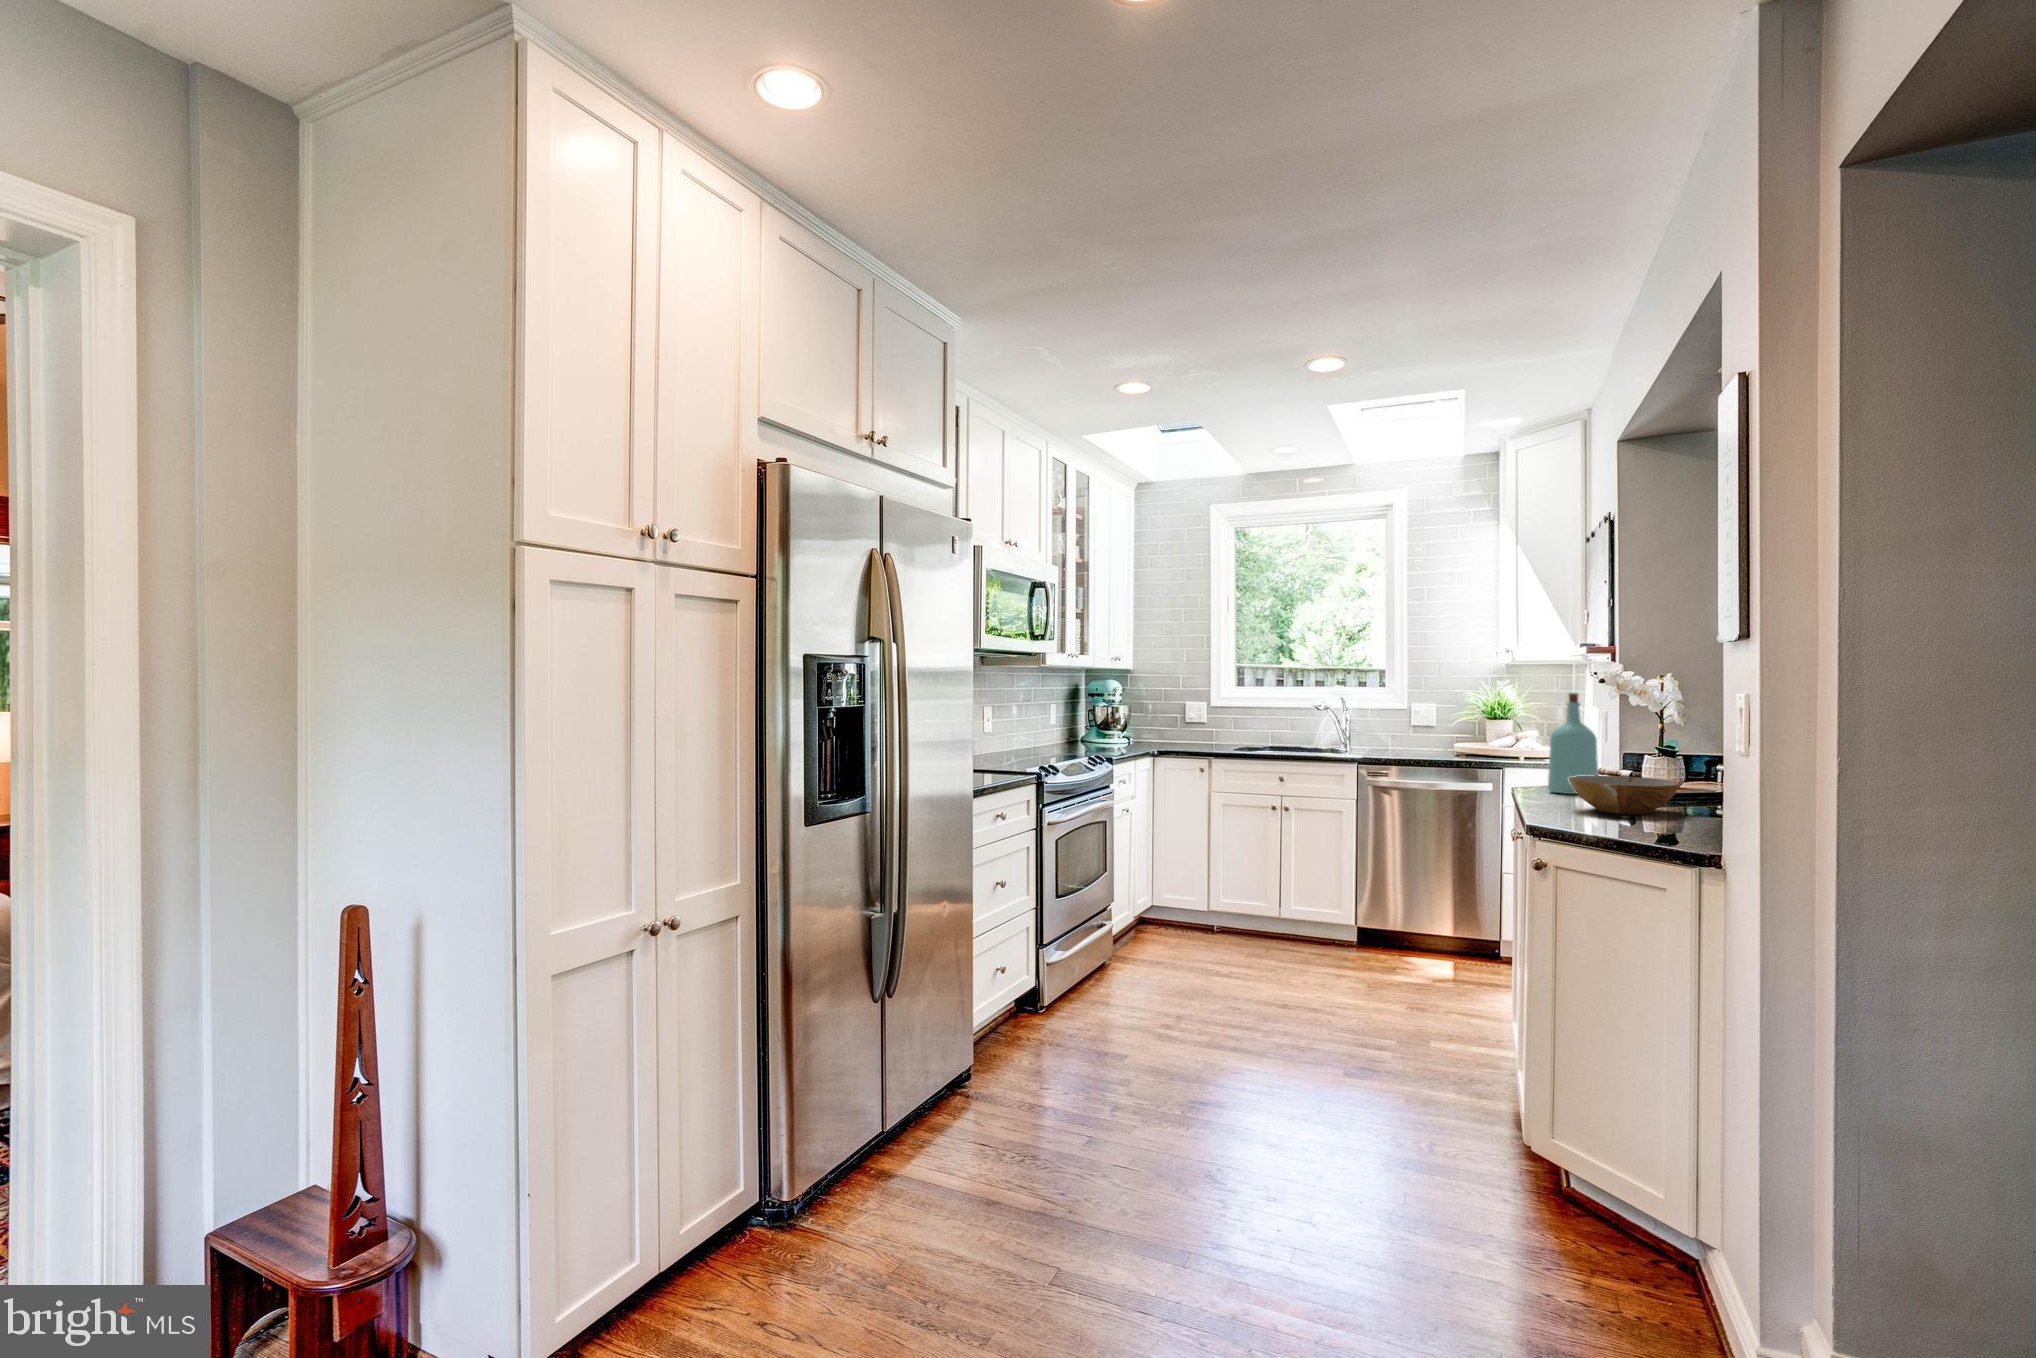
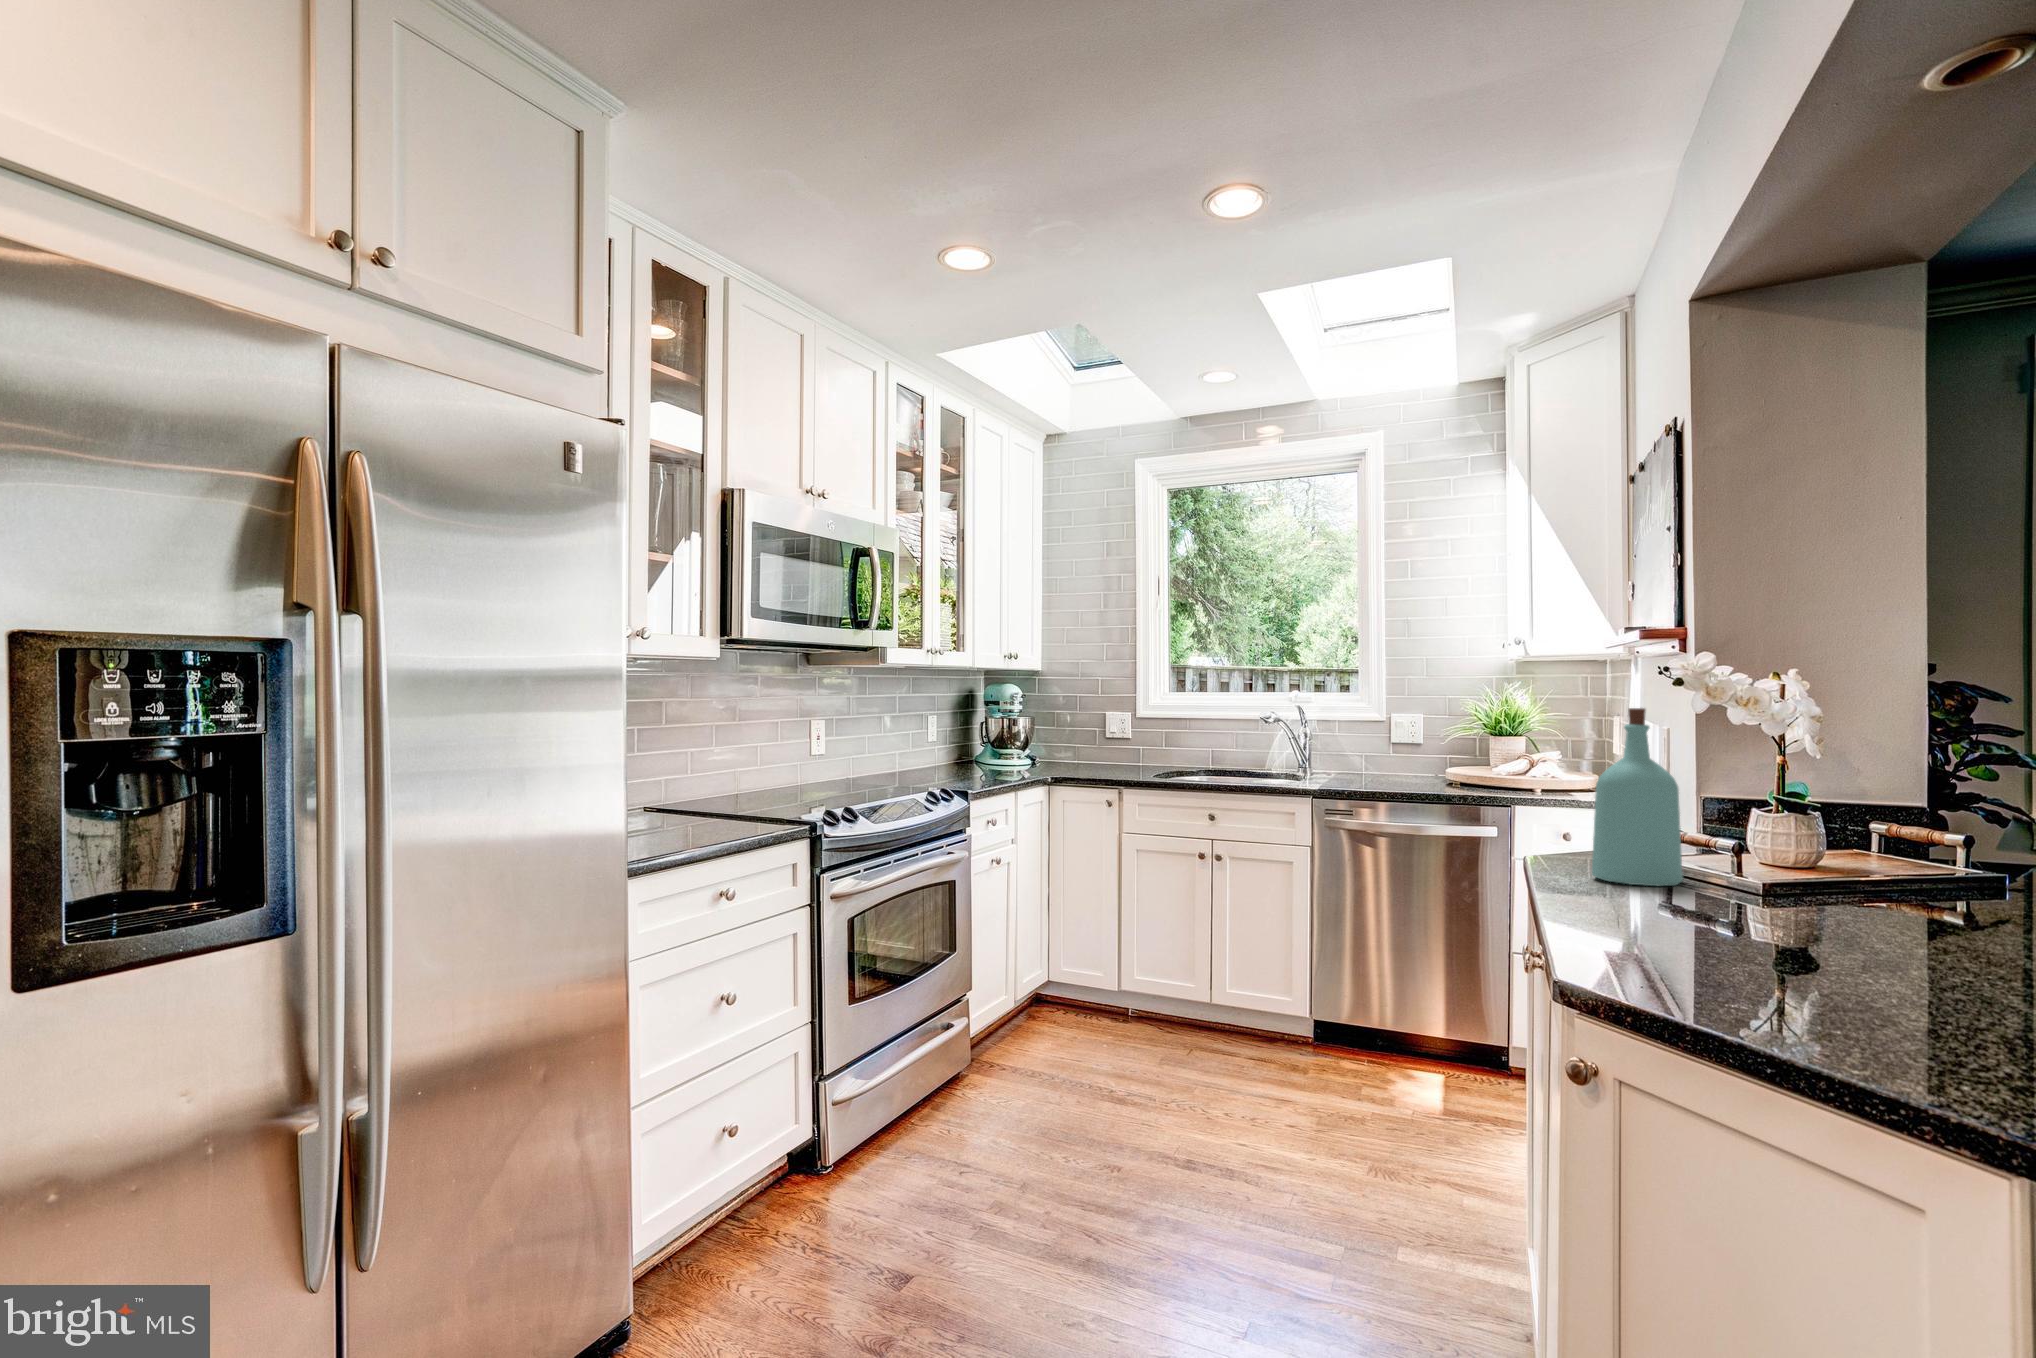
bowl: present [1568,776,1680,814] -> none [1643,868,1885,960]

